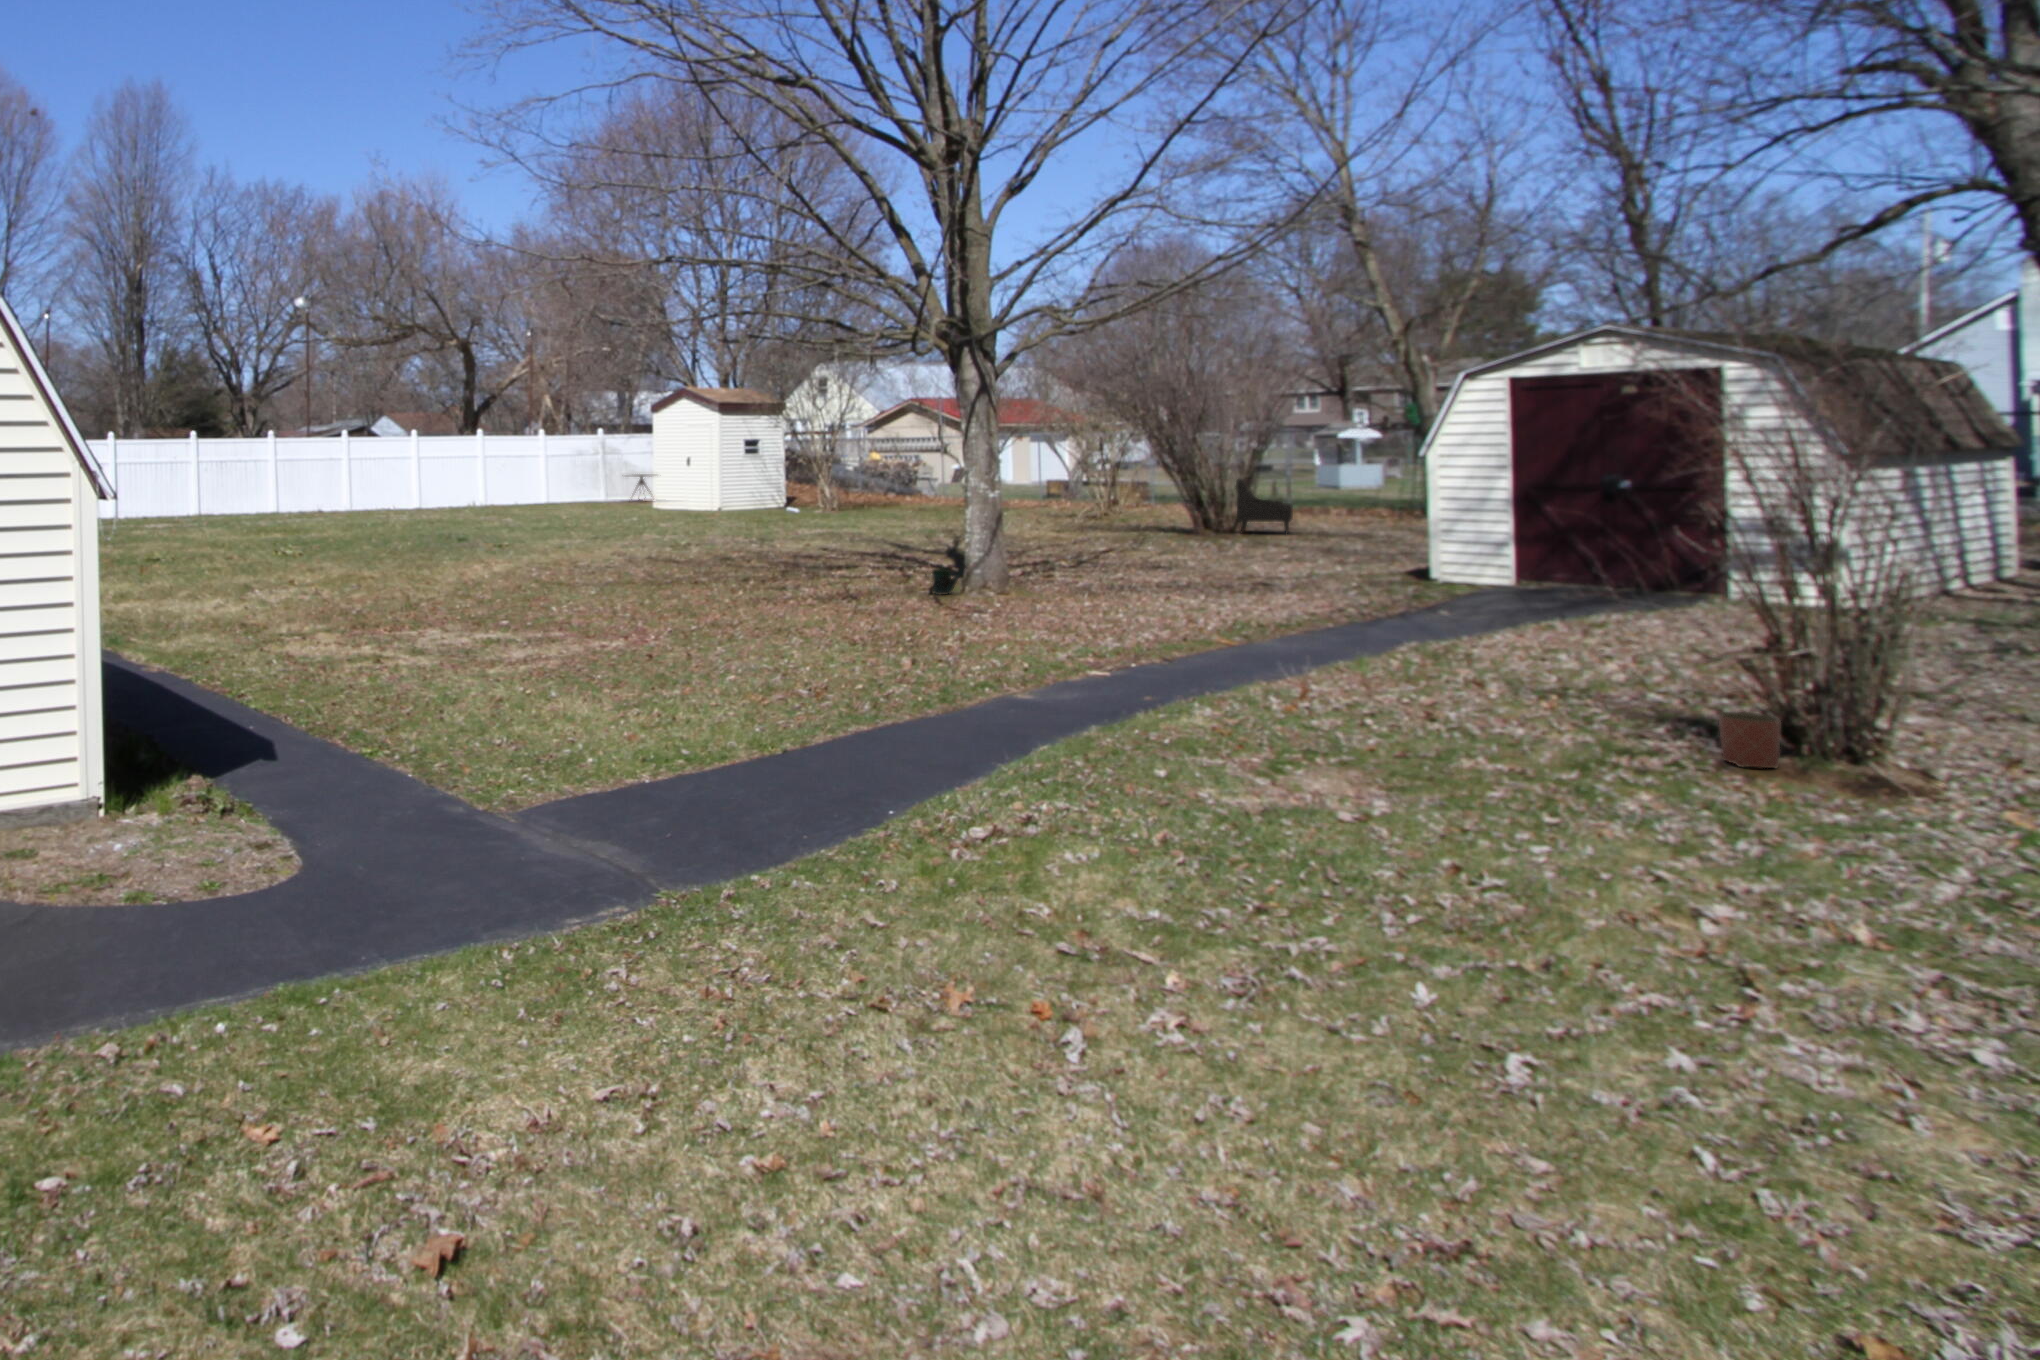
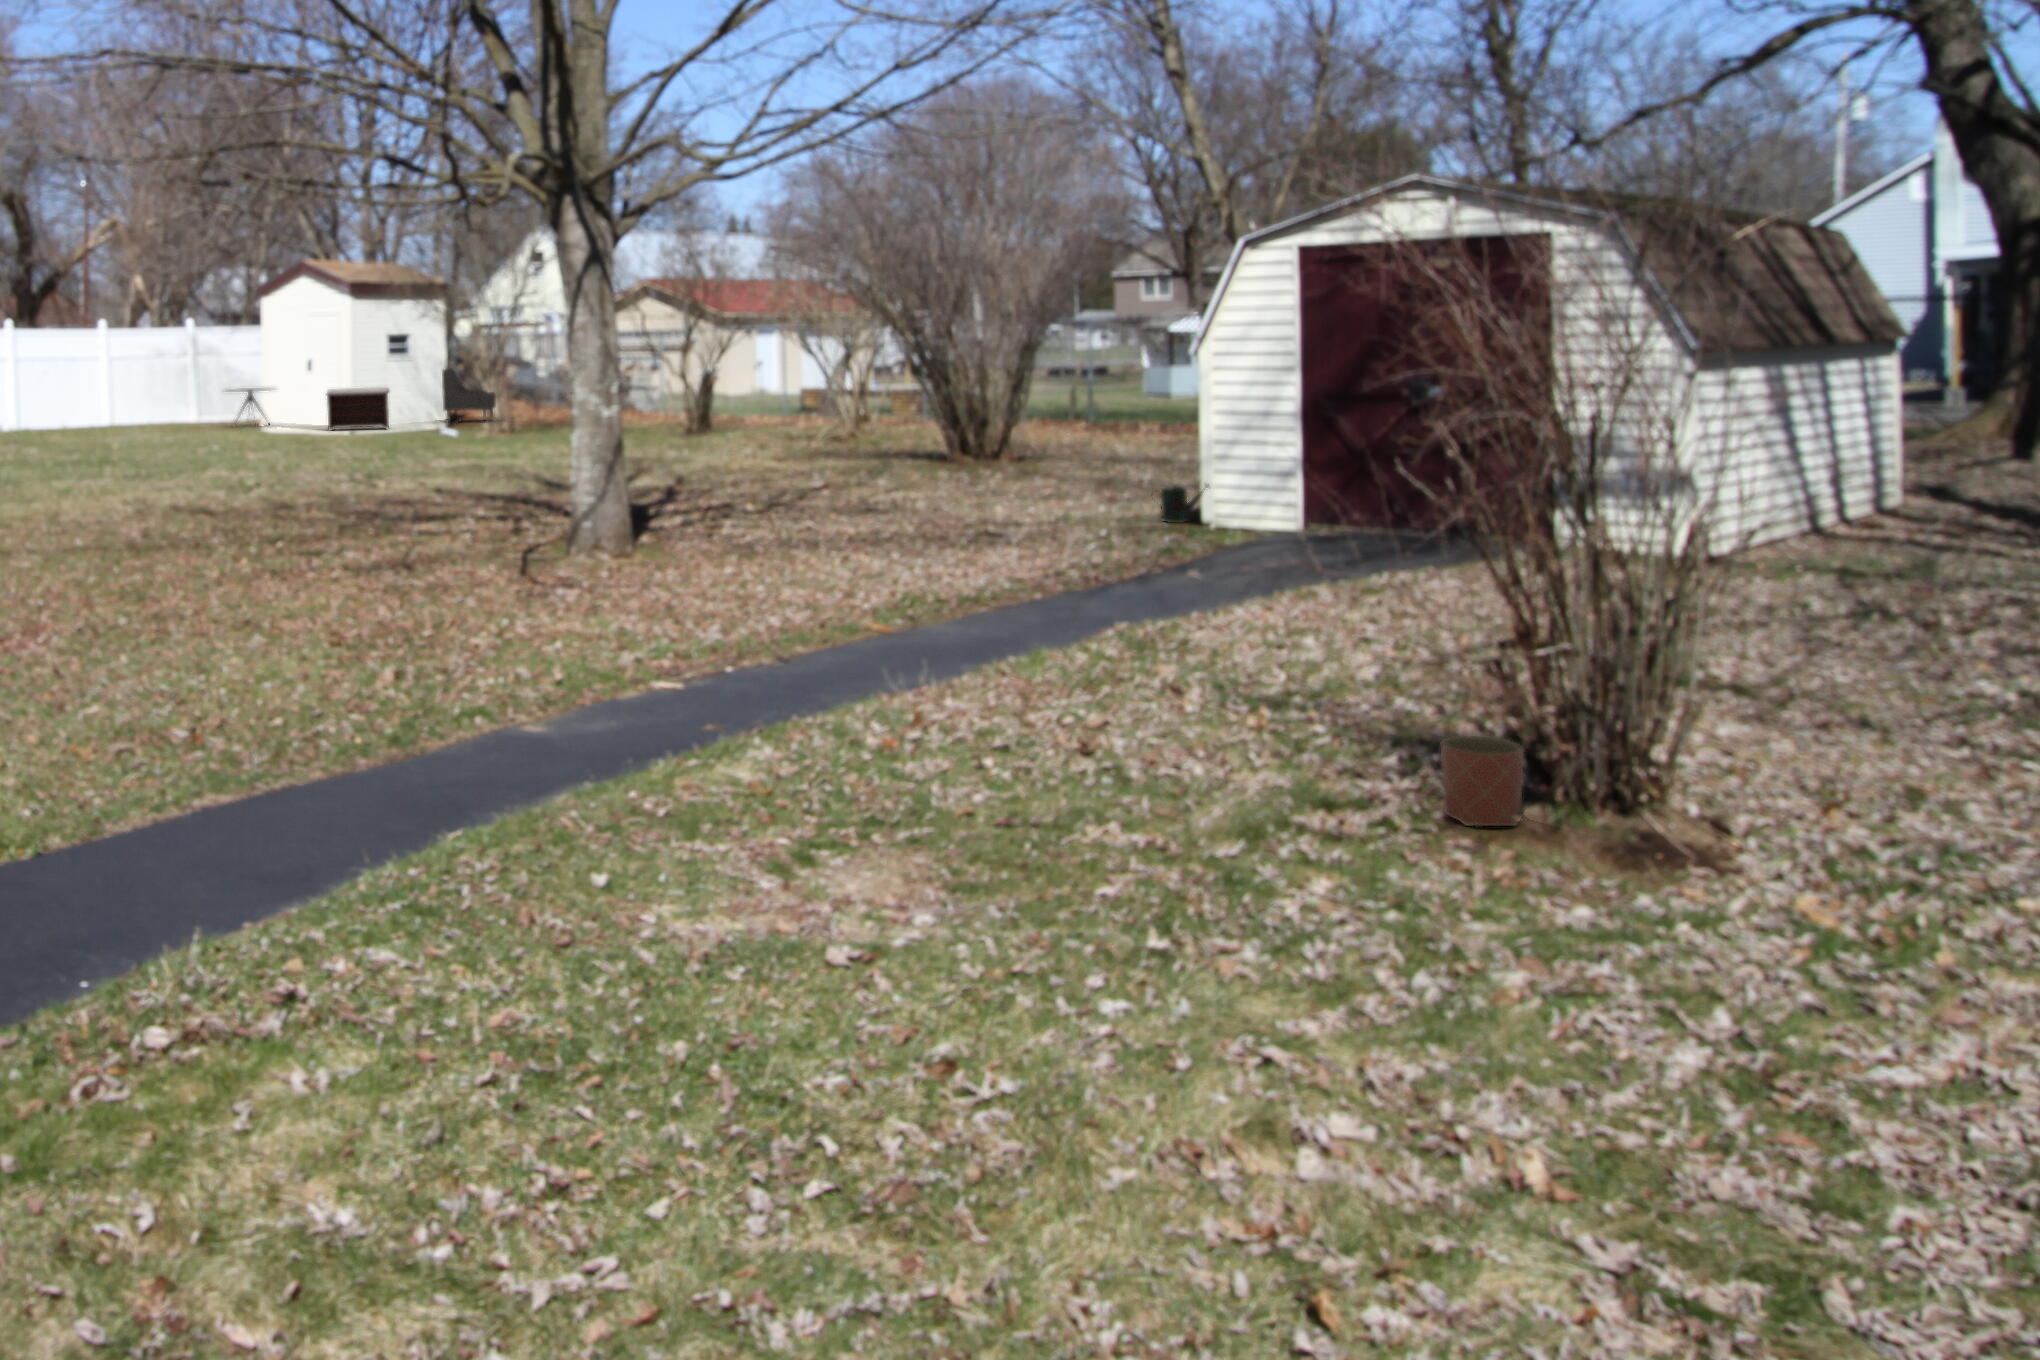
bench: none [700,474,746,505] -> present [327,387,389,430]
chair: present [1236,479,1293,533] -> present [442,368,496,420]
watering can: present [932,566,966,595] -> present [1161,484,1209,523]

